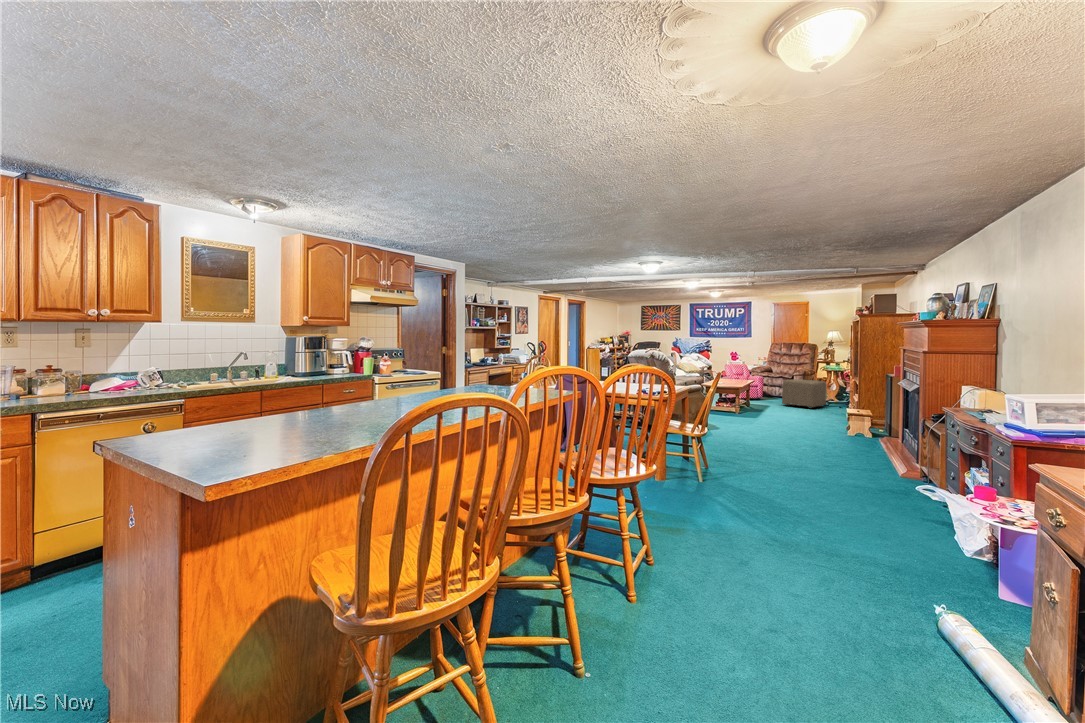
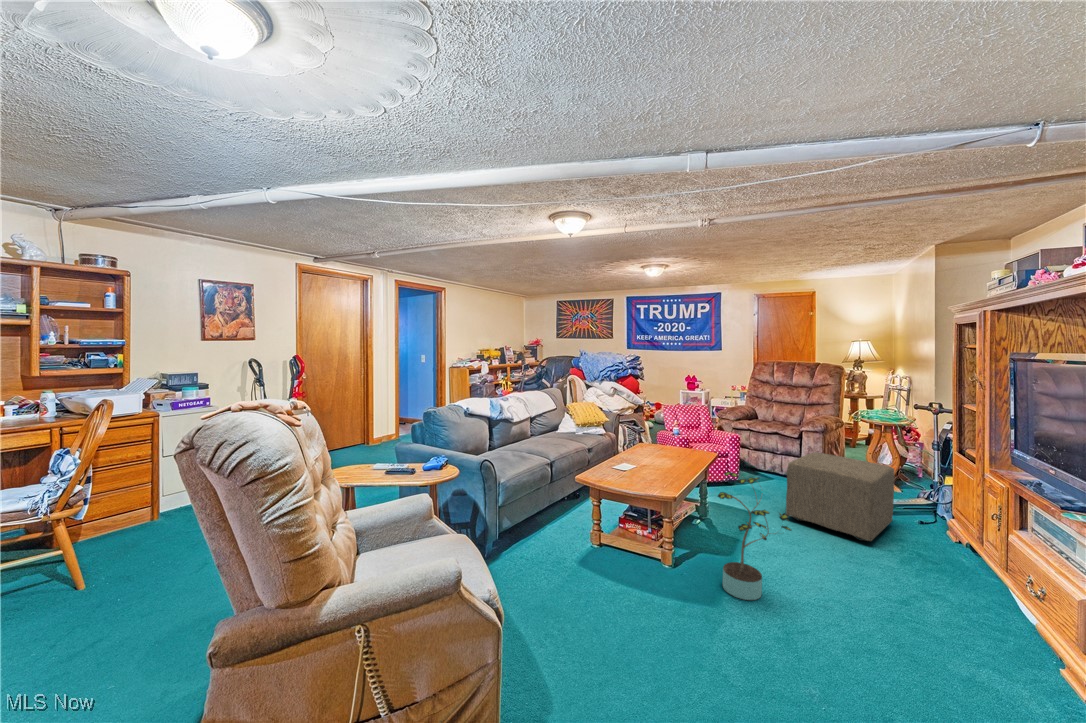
potted plant: none [755,374,779,415] -> present [718,472,791,600]

